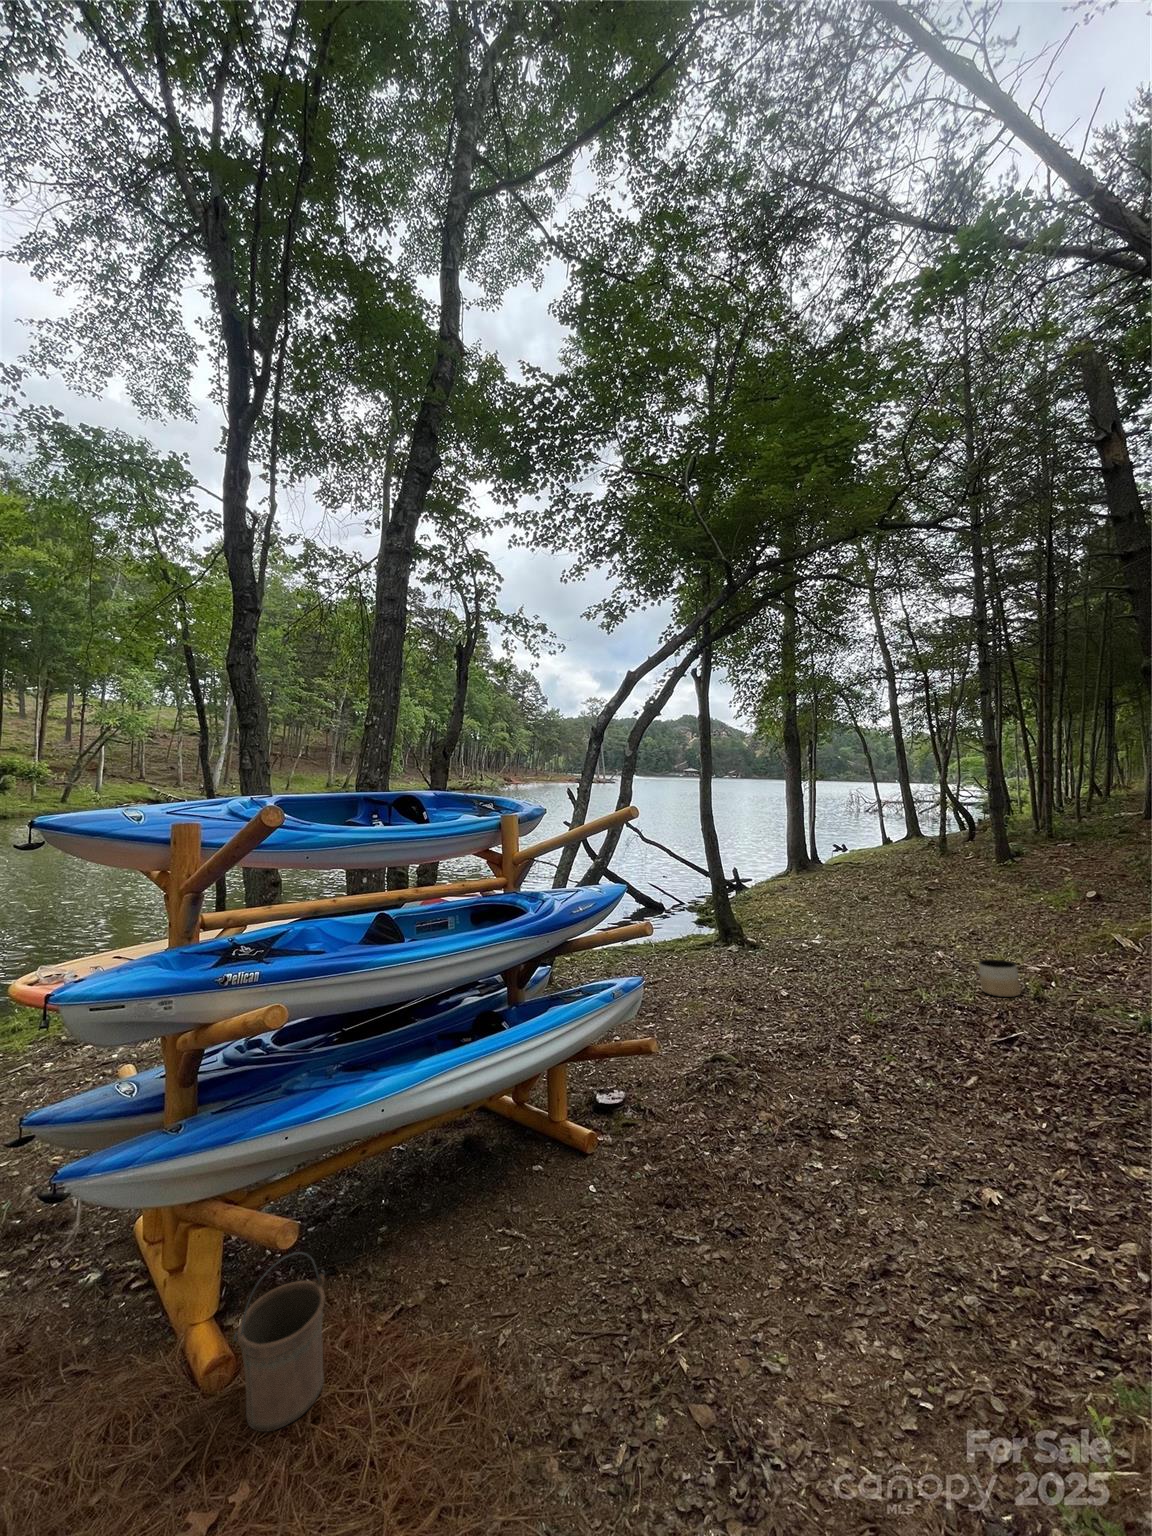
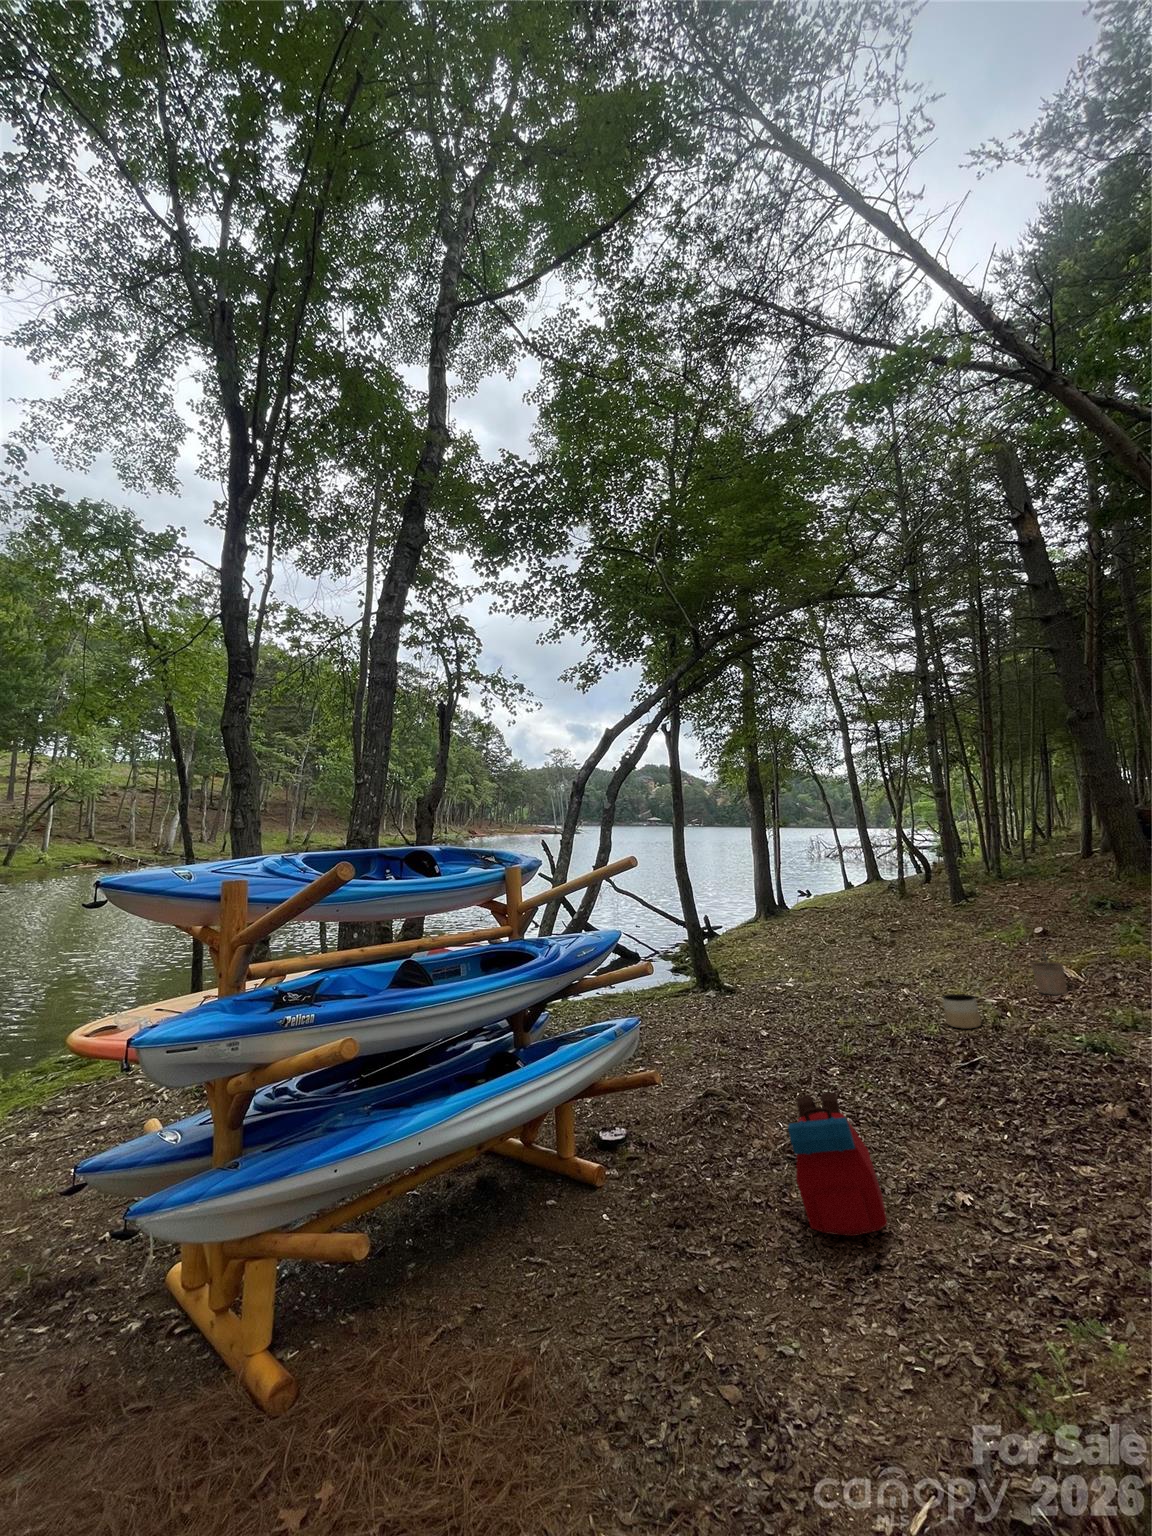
backpack: none [790,1069,899,1229] -> present [788,1093,887,1236]
bucket: present [234,1252,325,1432] -> present [1030,950,1068,995]

